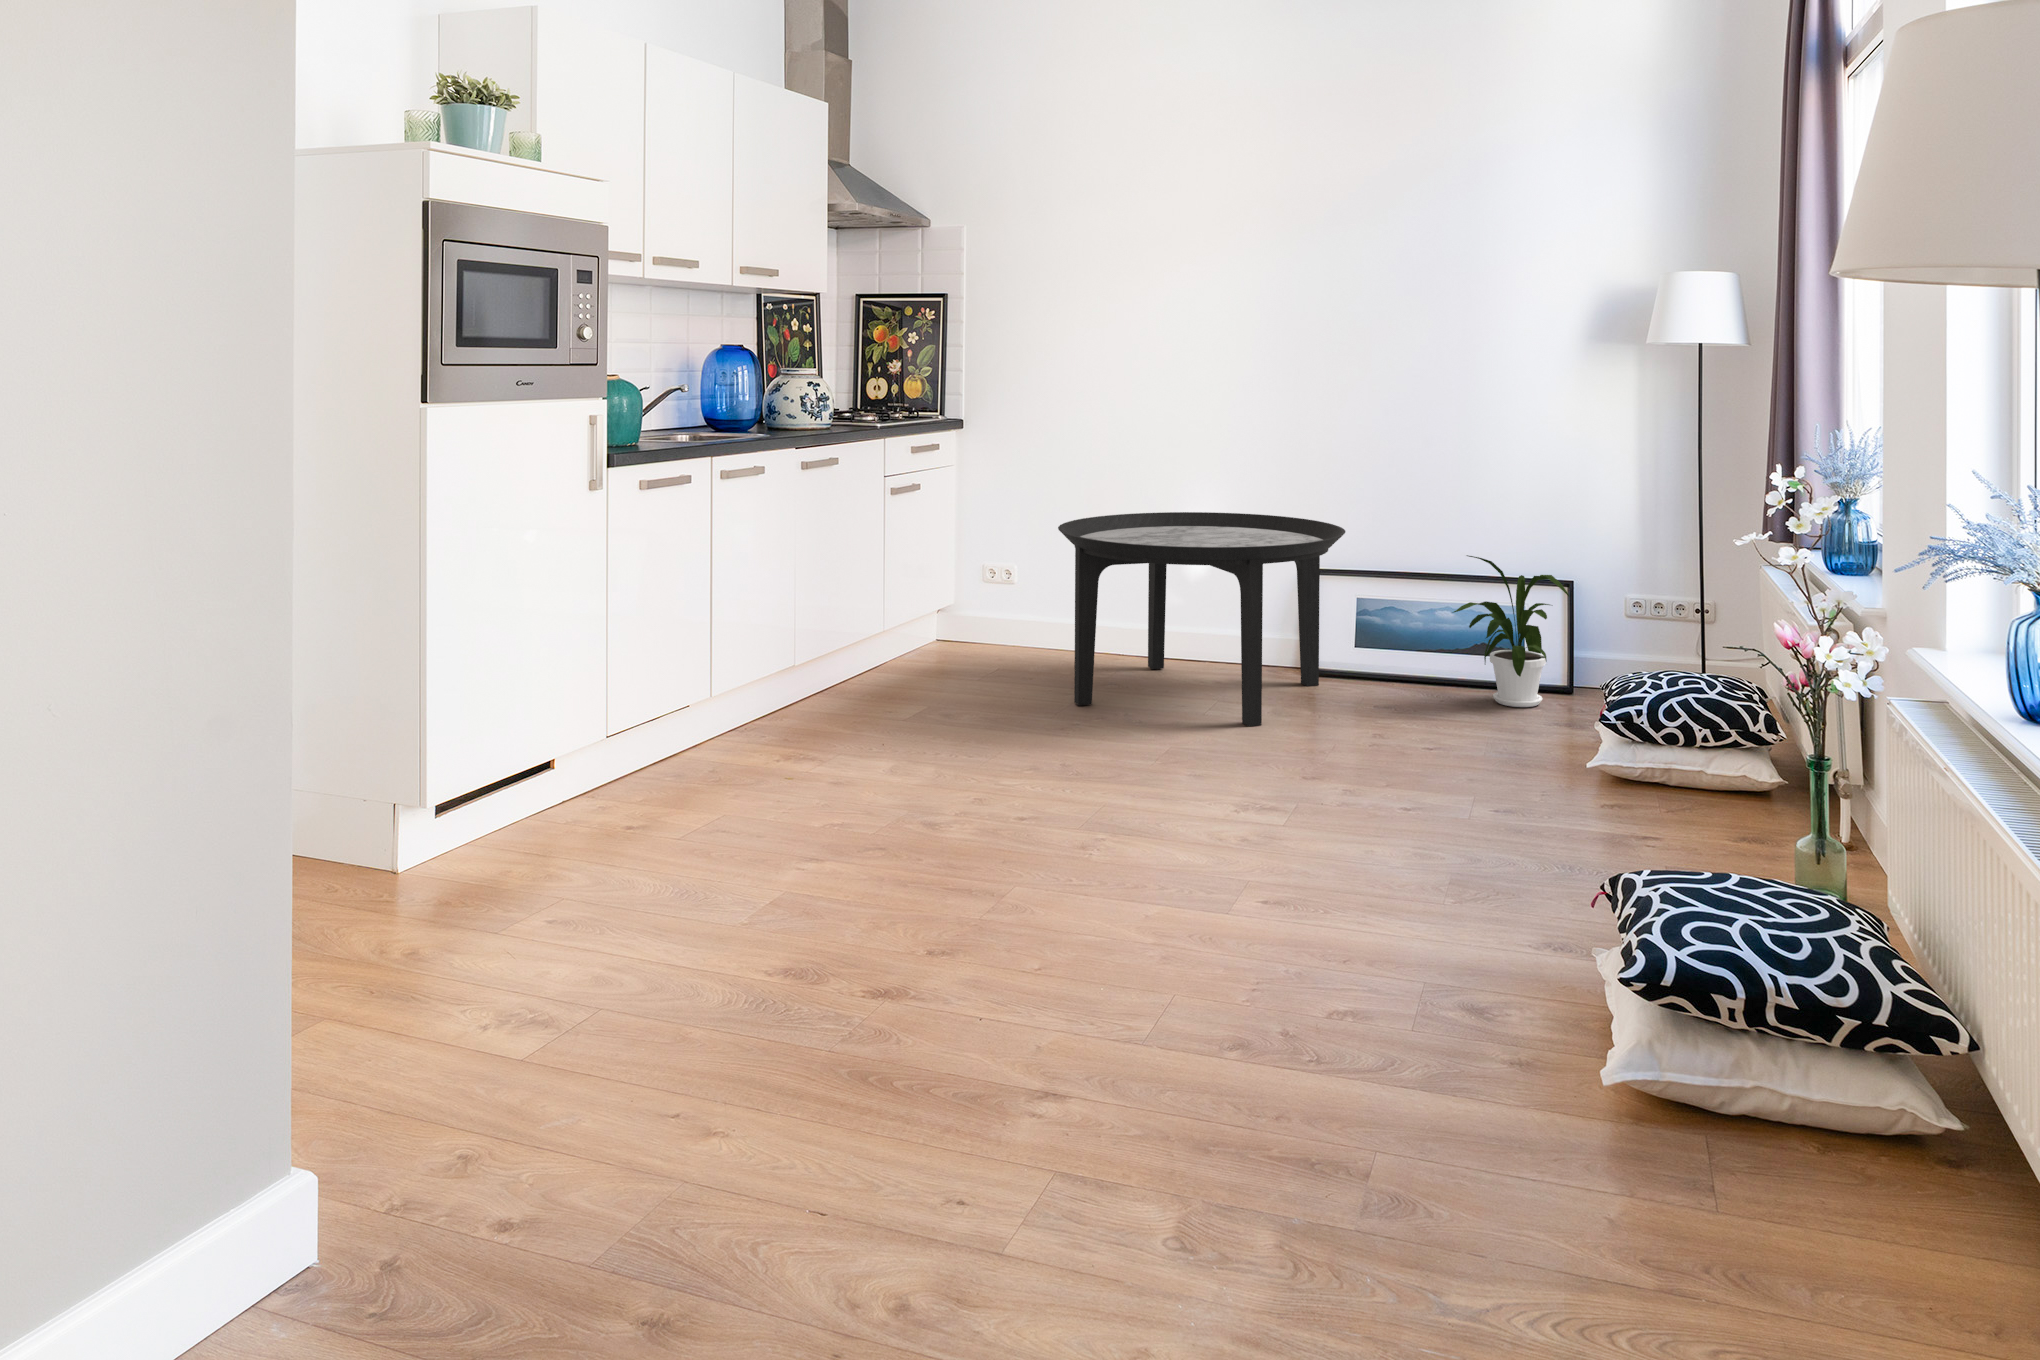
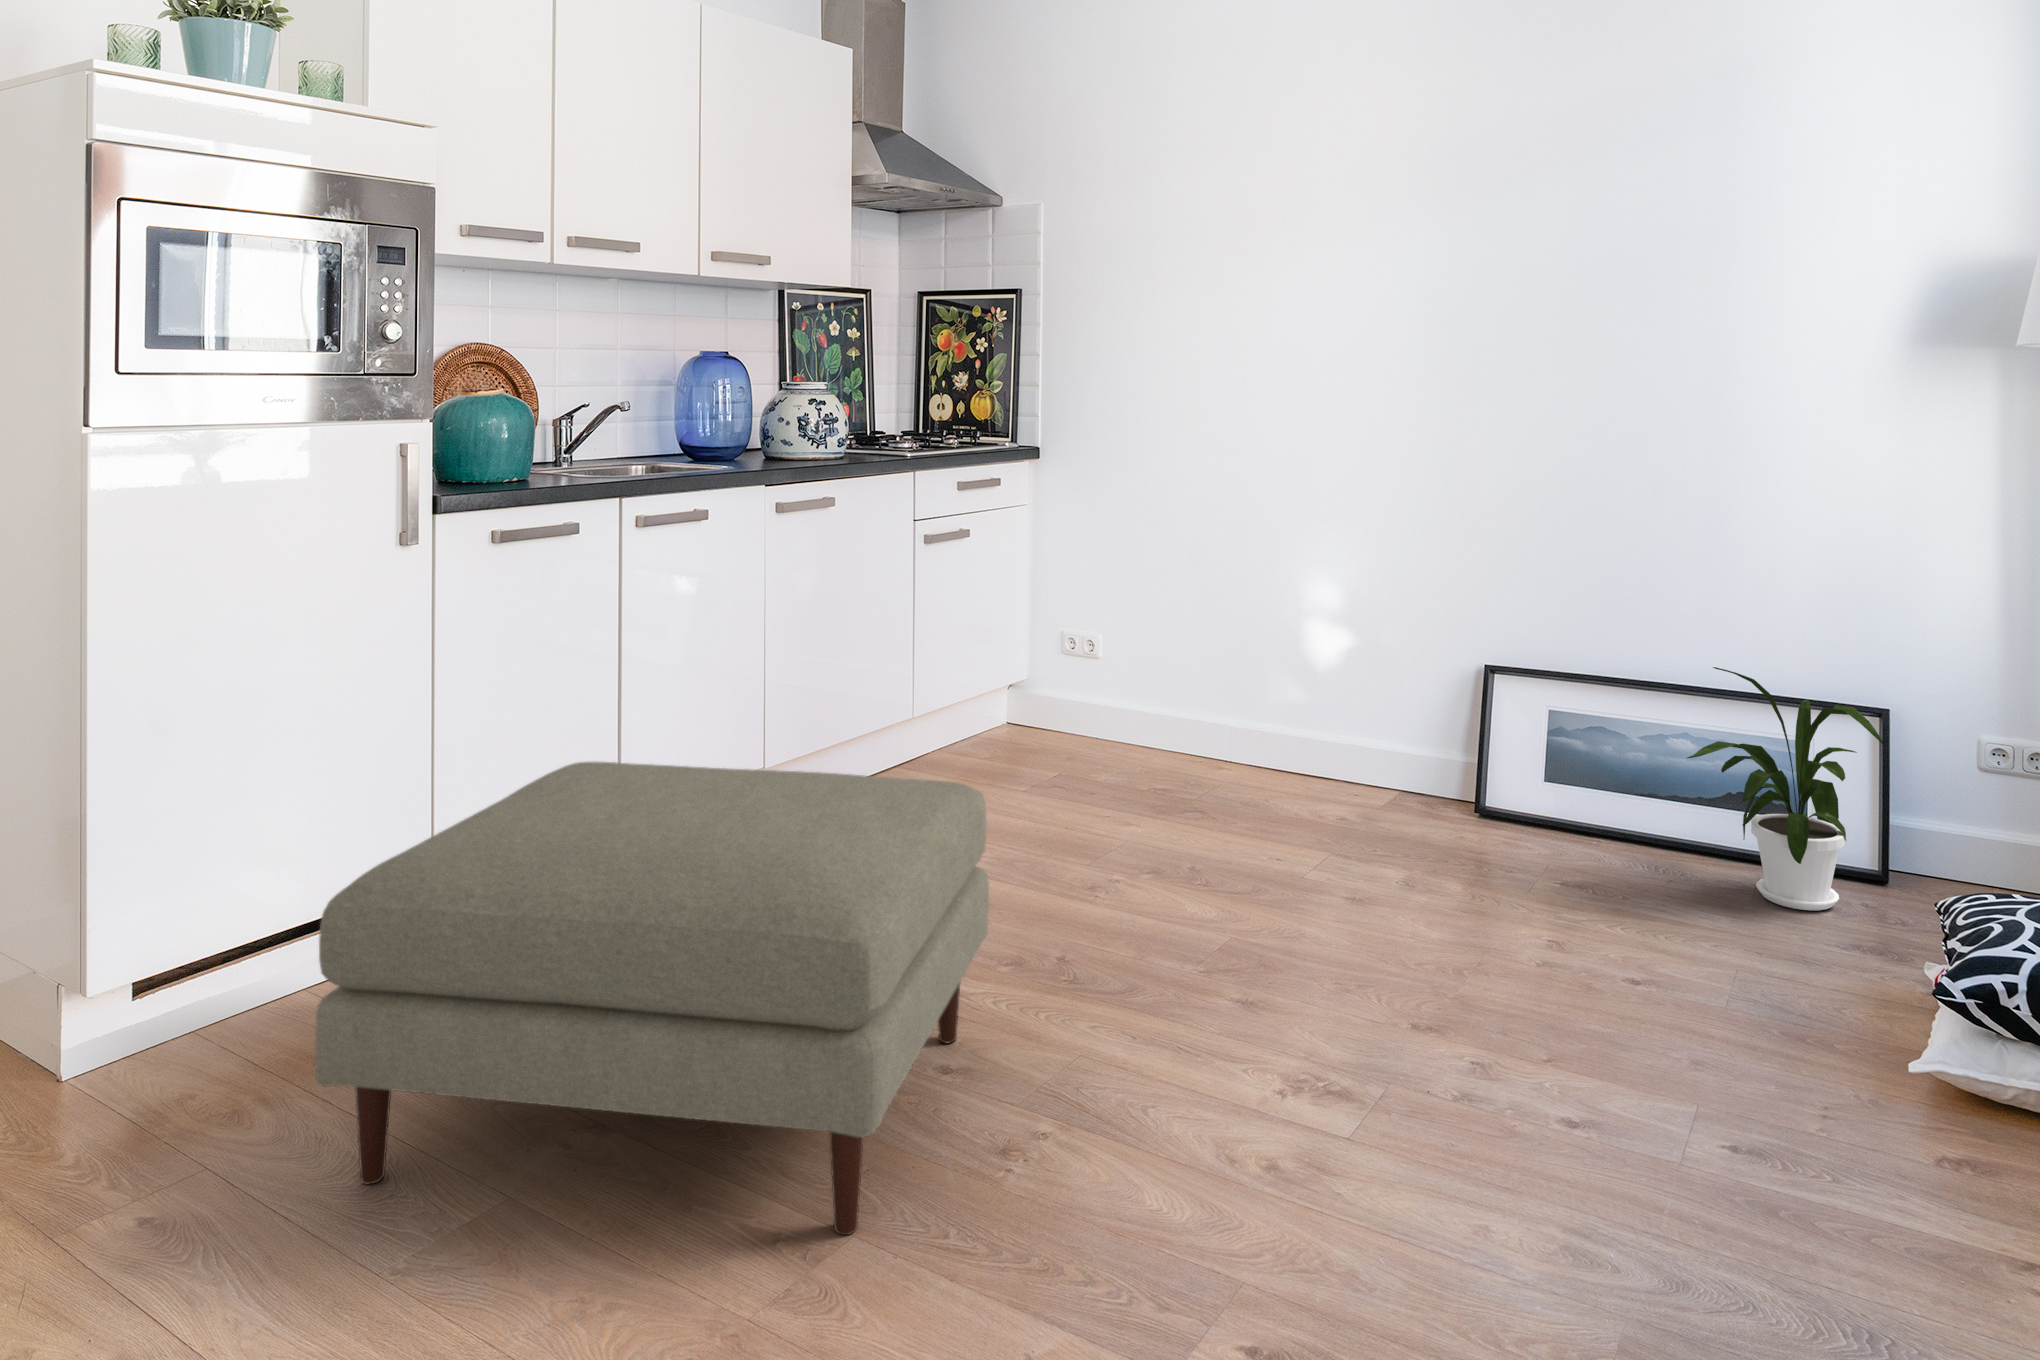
round table: present [1058,512,1345,726] -> none [1112,578,1523,913]
ottoman: none [660,633,1038,889] -> present [315,761,989,1235]

